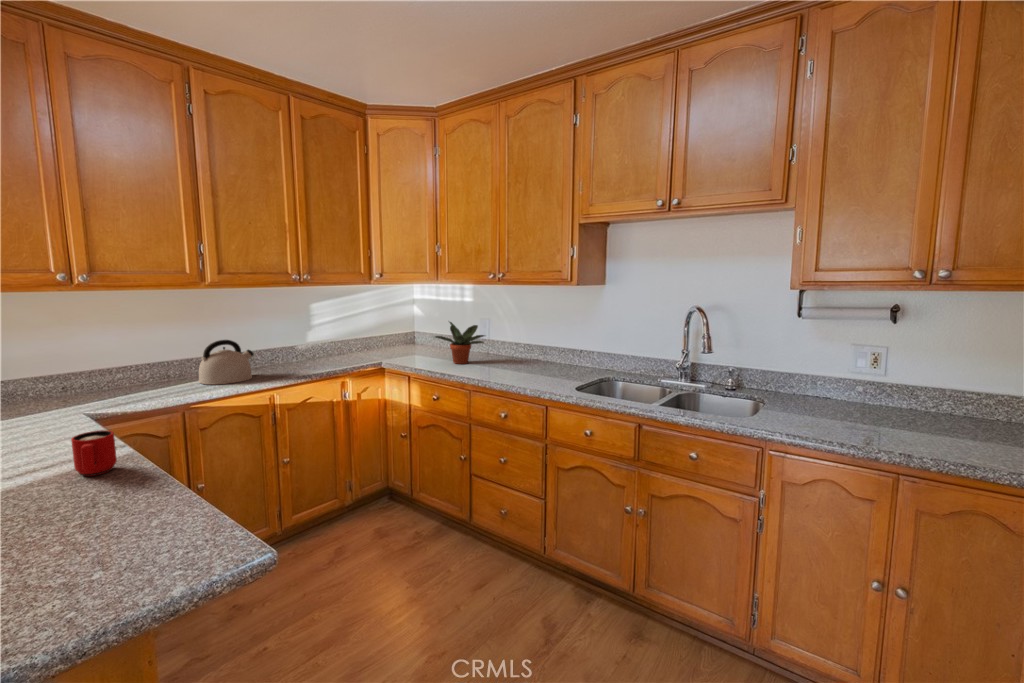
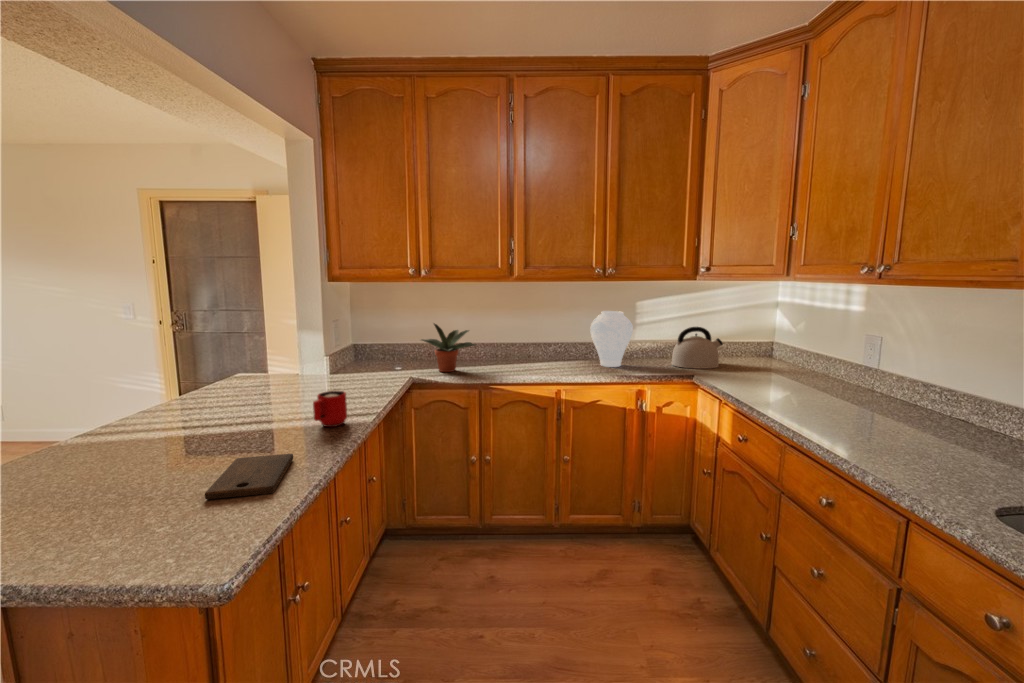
vase: none [281,315,323,367] -> present [591,311,633,367]
potted plant: present [435,322,485,364] -> present [422,323,475,372]
kettle: present [199,340,254,385] -> present [671,327,723,369]
cutting board: none [63,499,191,558] -> present [205,454,293,499]

